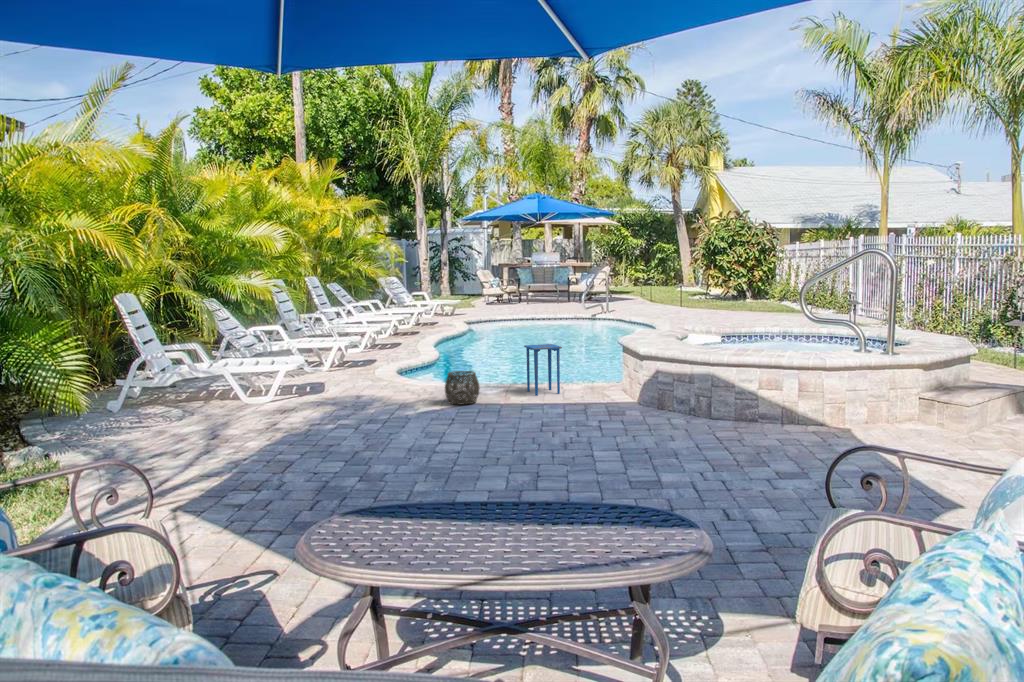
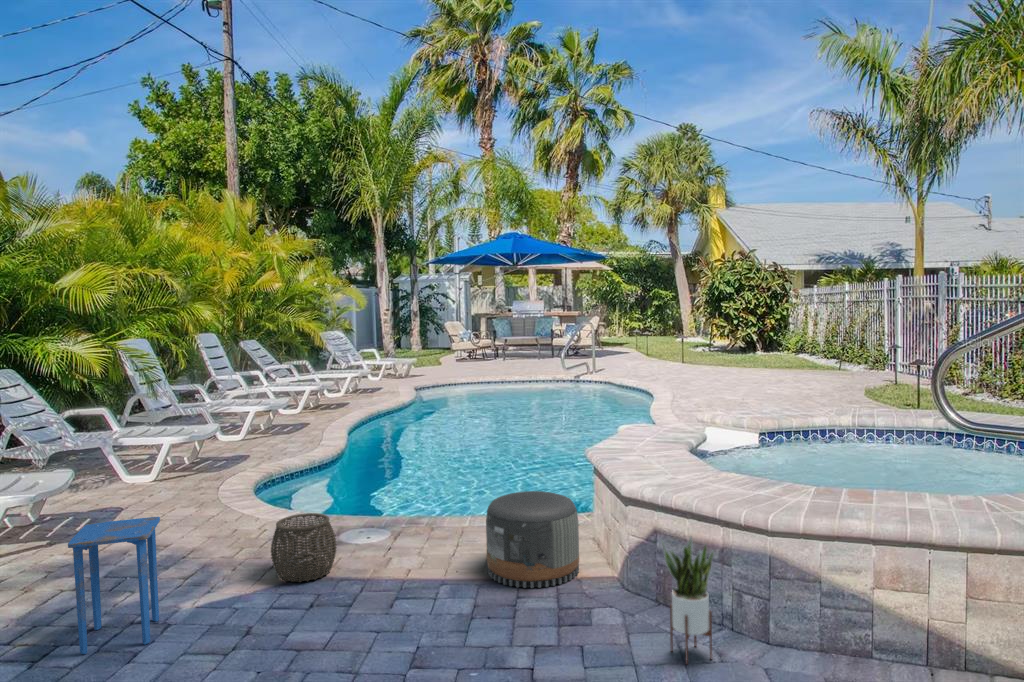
side table: present [524,344,562,395] -> present [68,517,160,654]
pouf: none [564,359,615,406] -> present [486,491,579,588]
potted plant: none [660,364,685,424] -> present [661,537,714,663]

